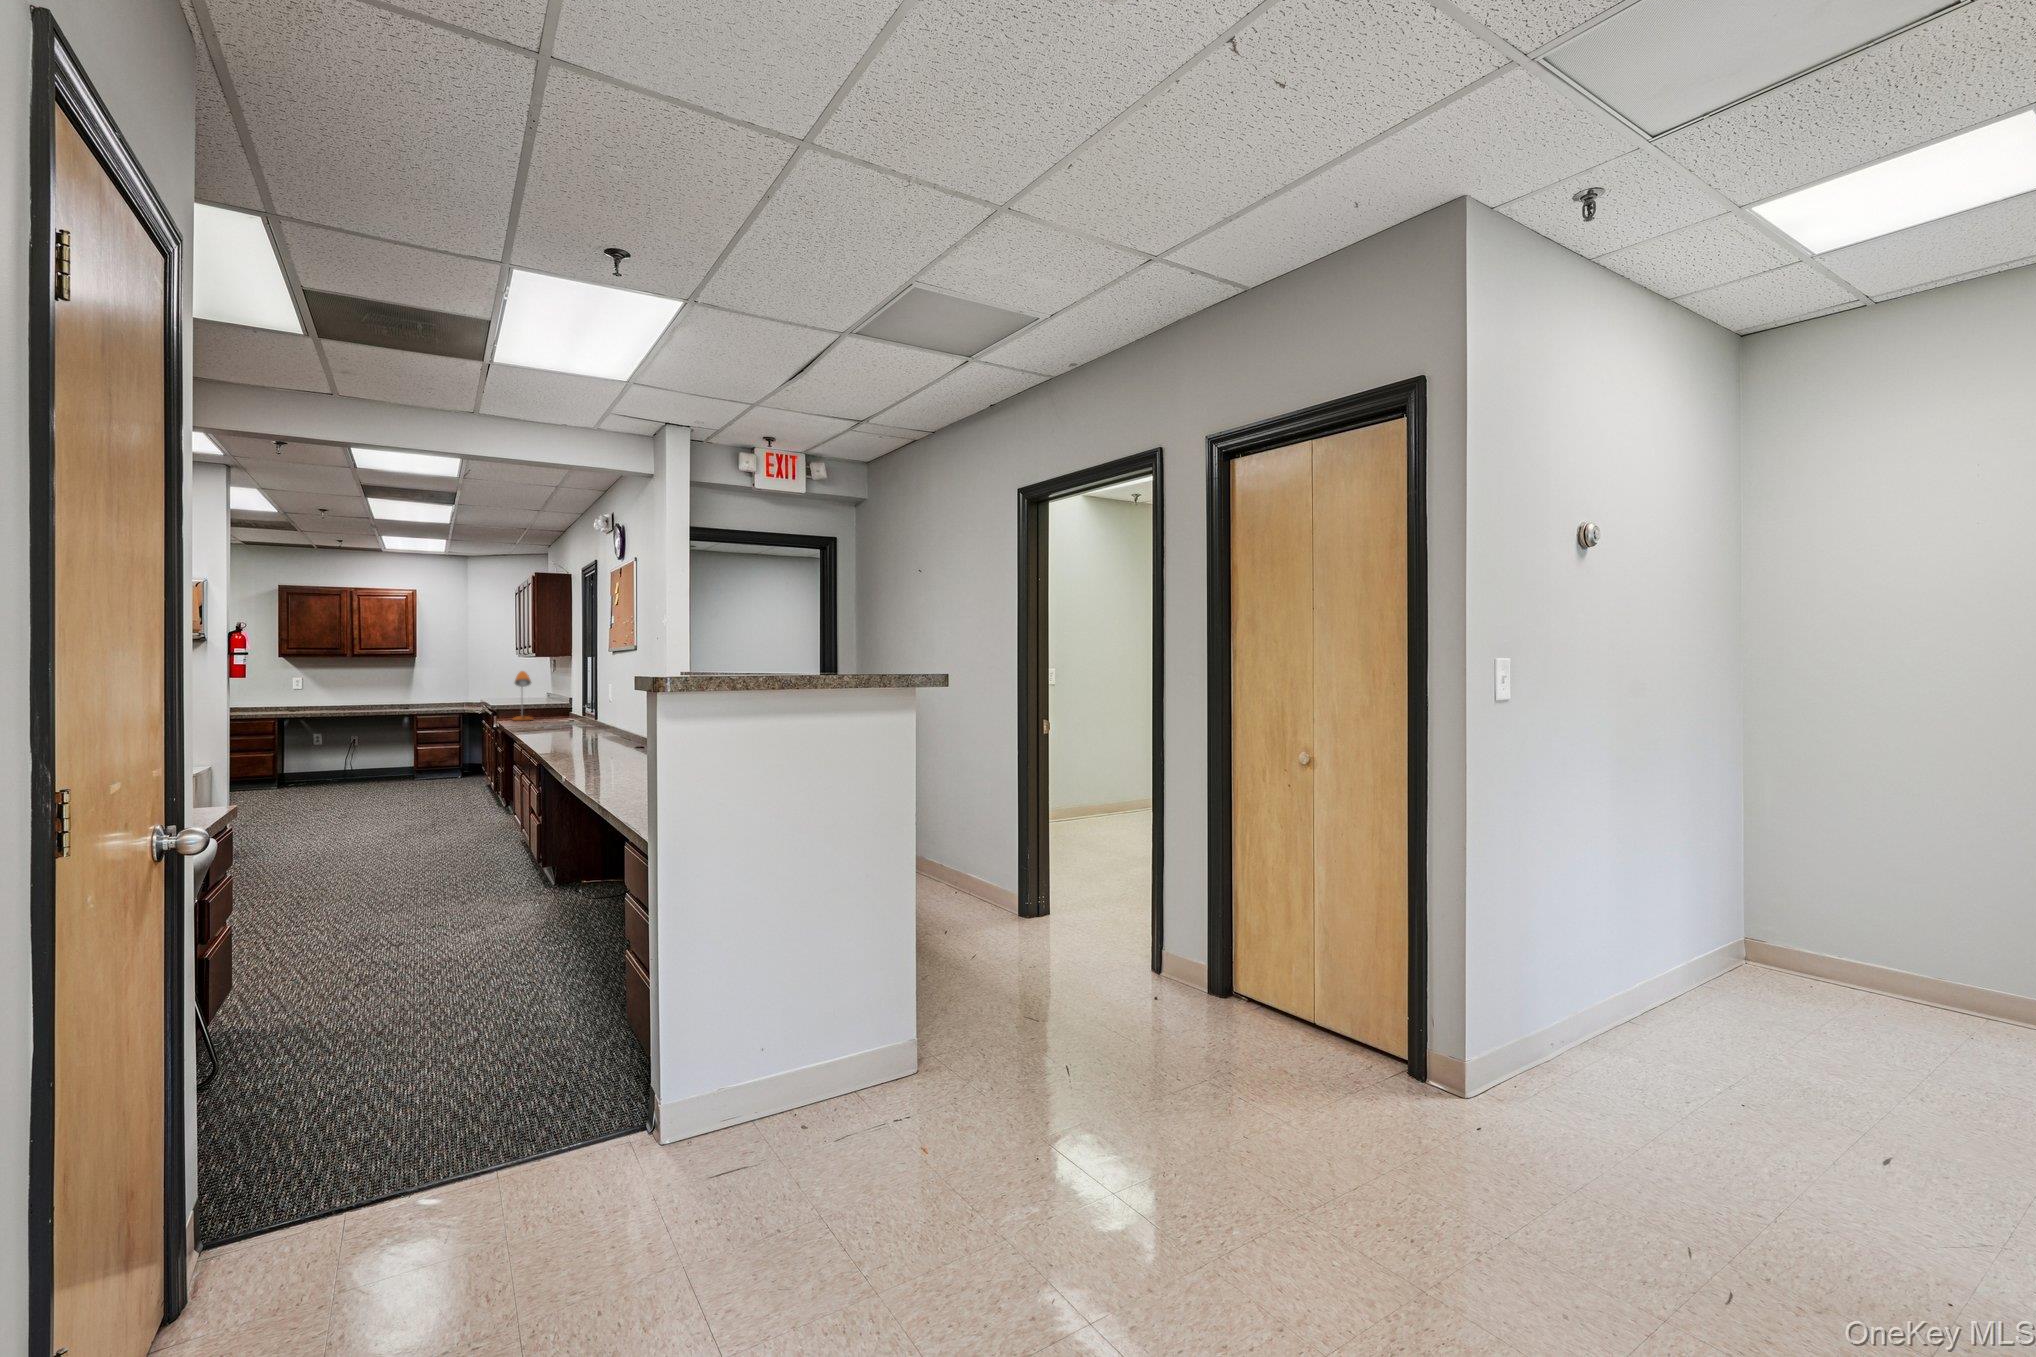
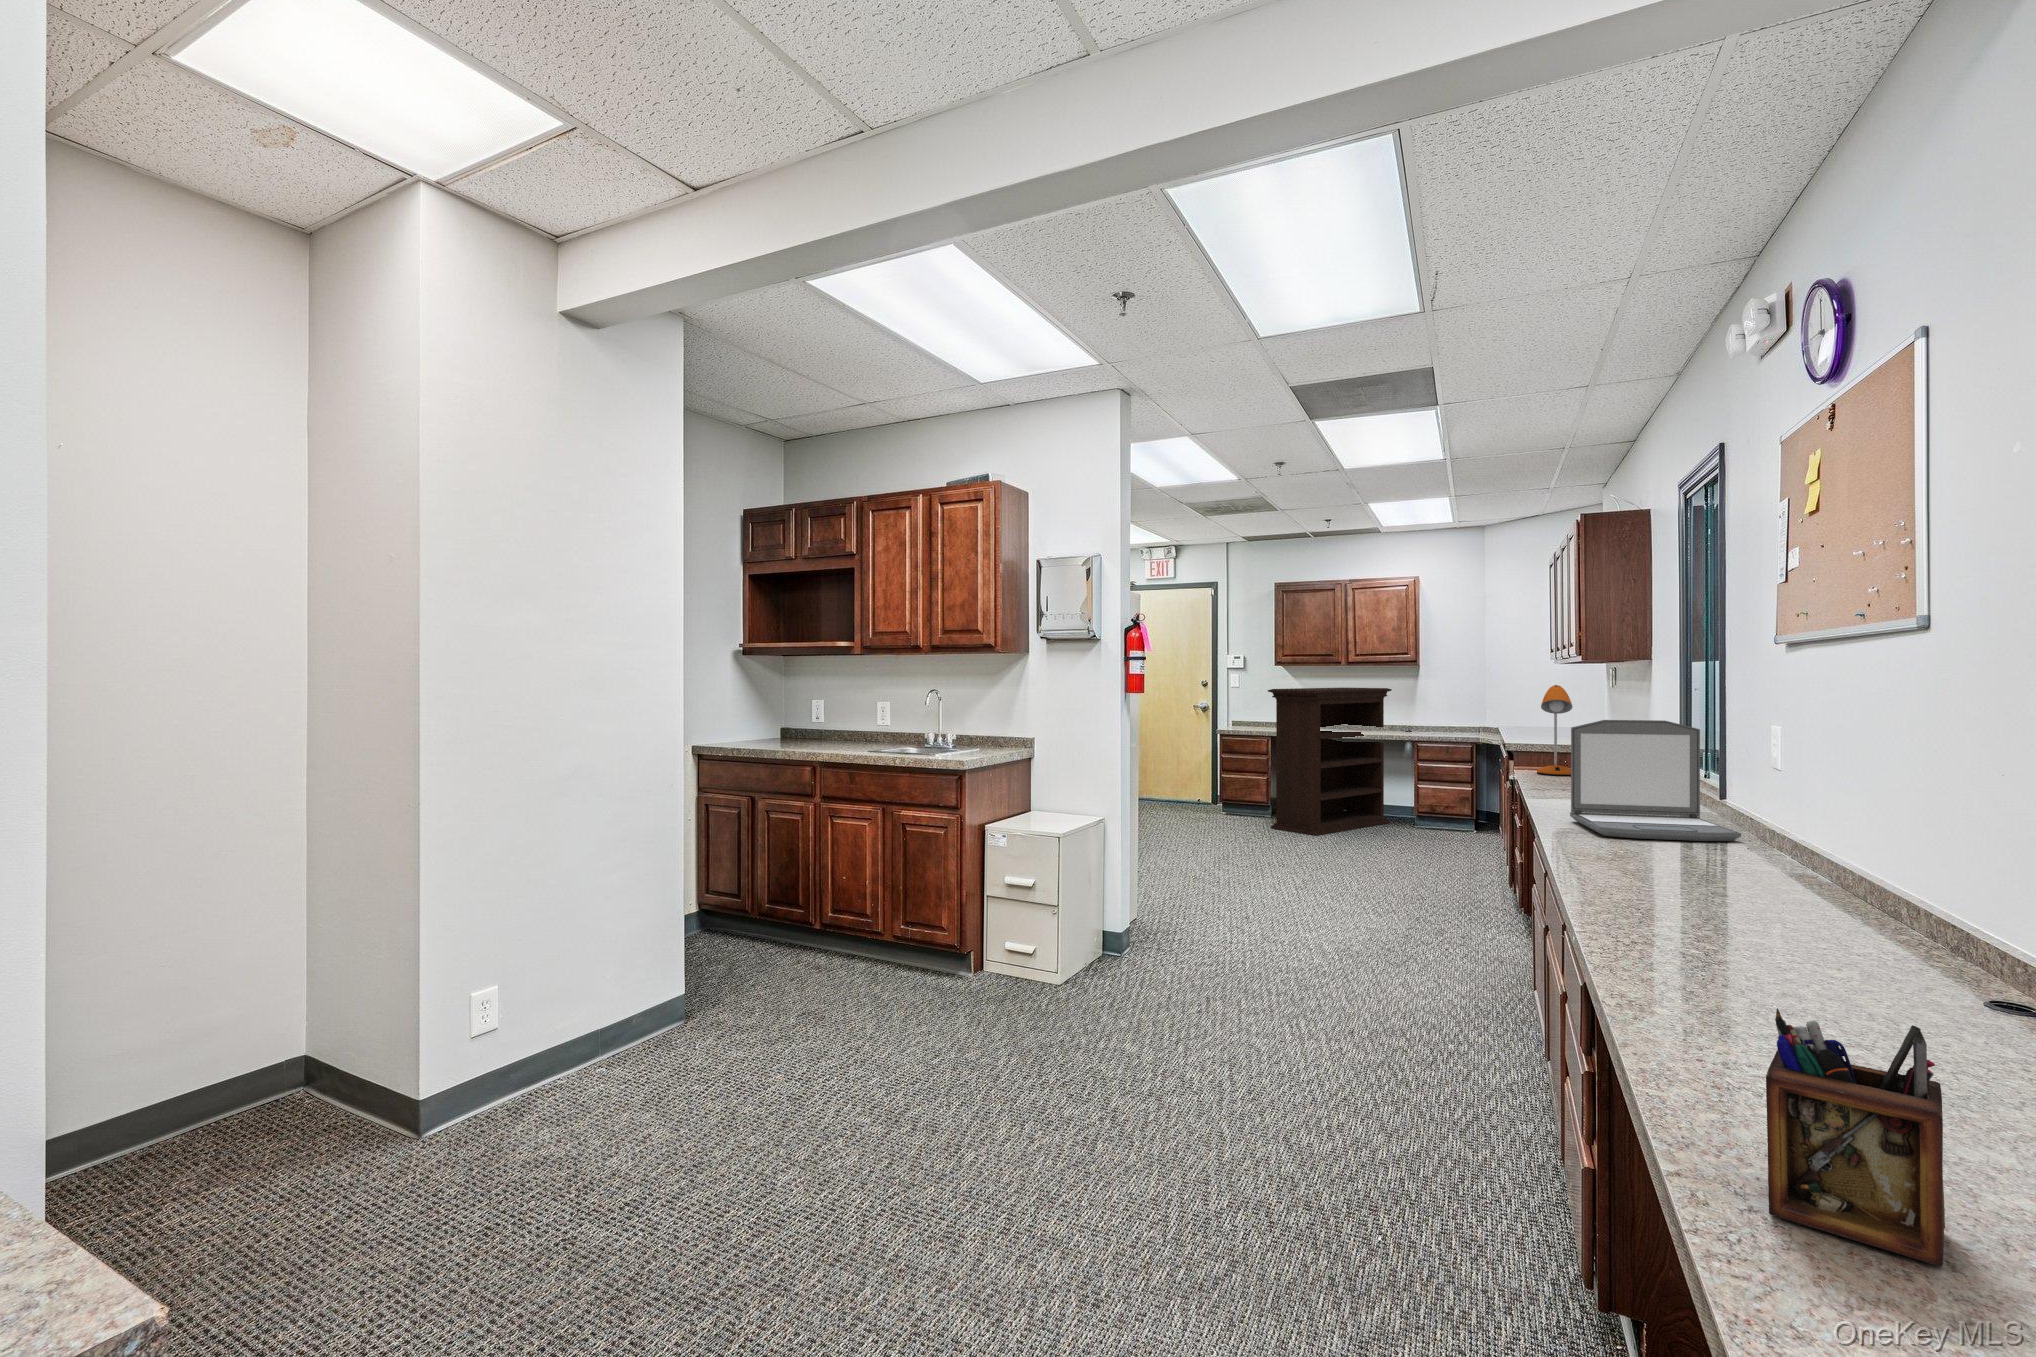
bookshelf: none [282,675,392,793] -> present [1268,687,1392,836]
laptop: none [533,685,601,736] -> present [1570,720,1741,841]
desk organizer: none [578,731,608,770] -> present [1766,1008,1945,1267]

